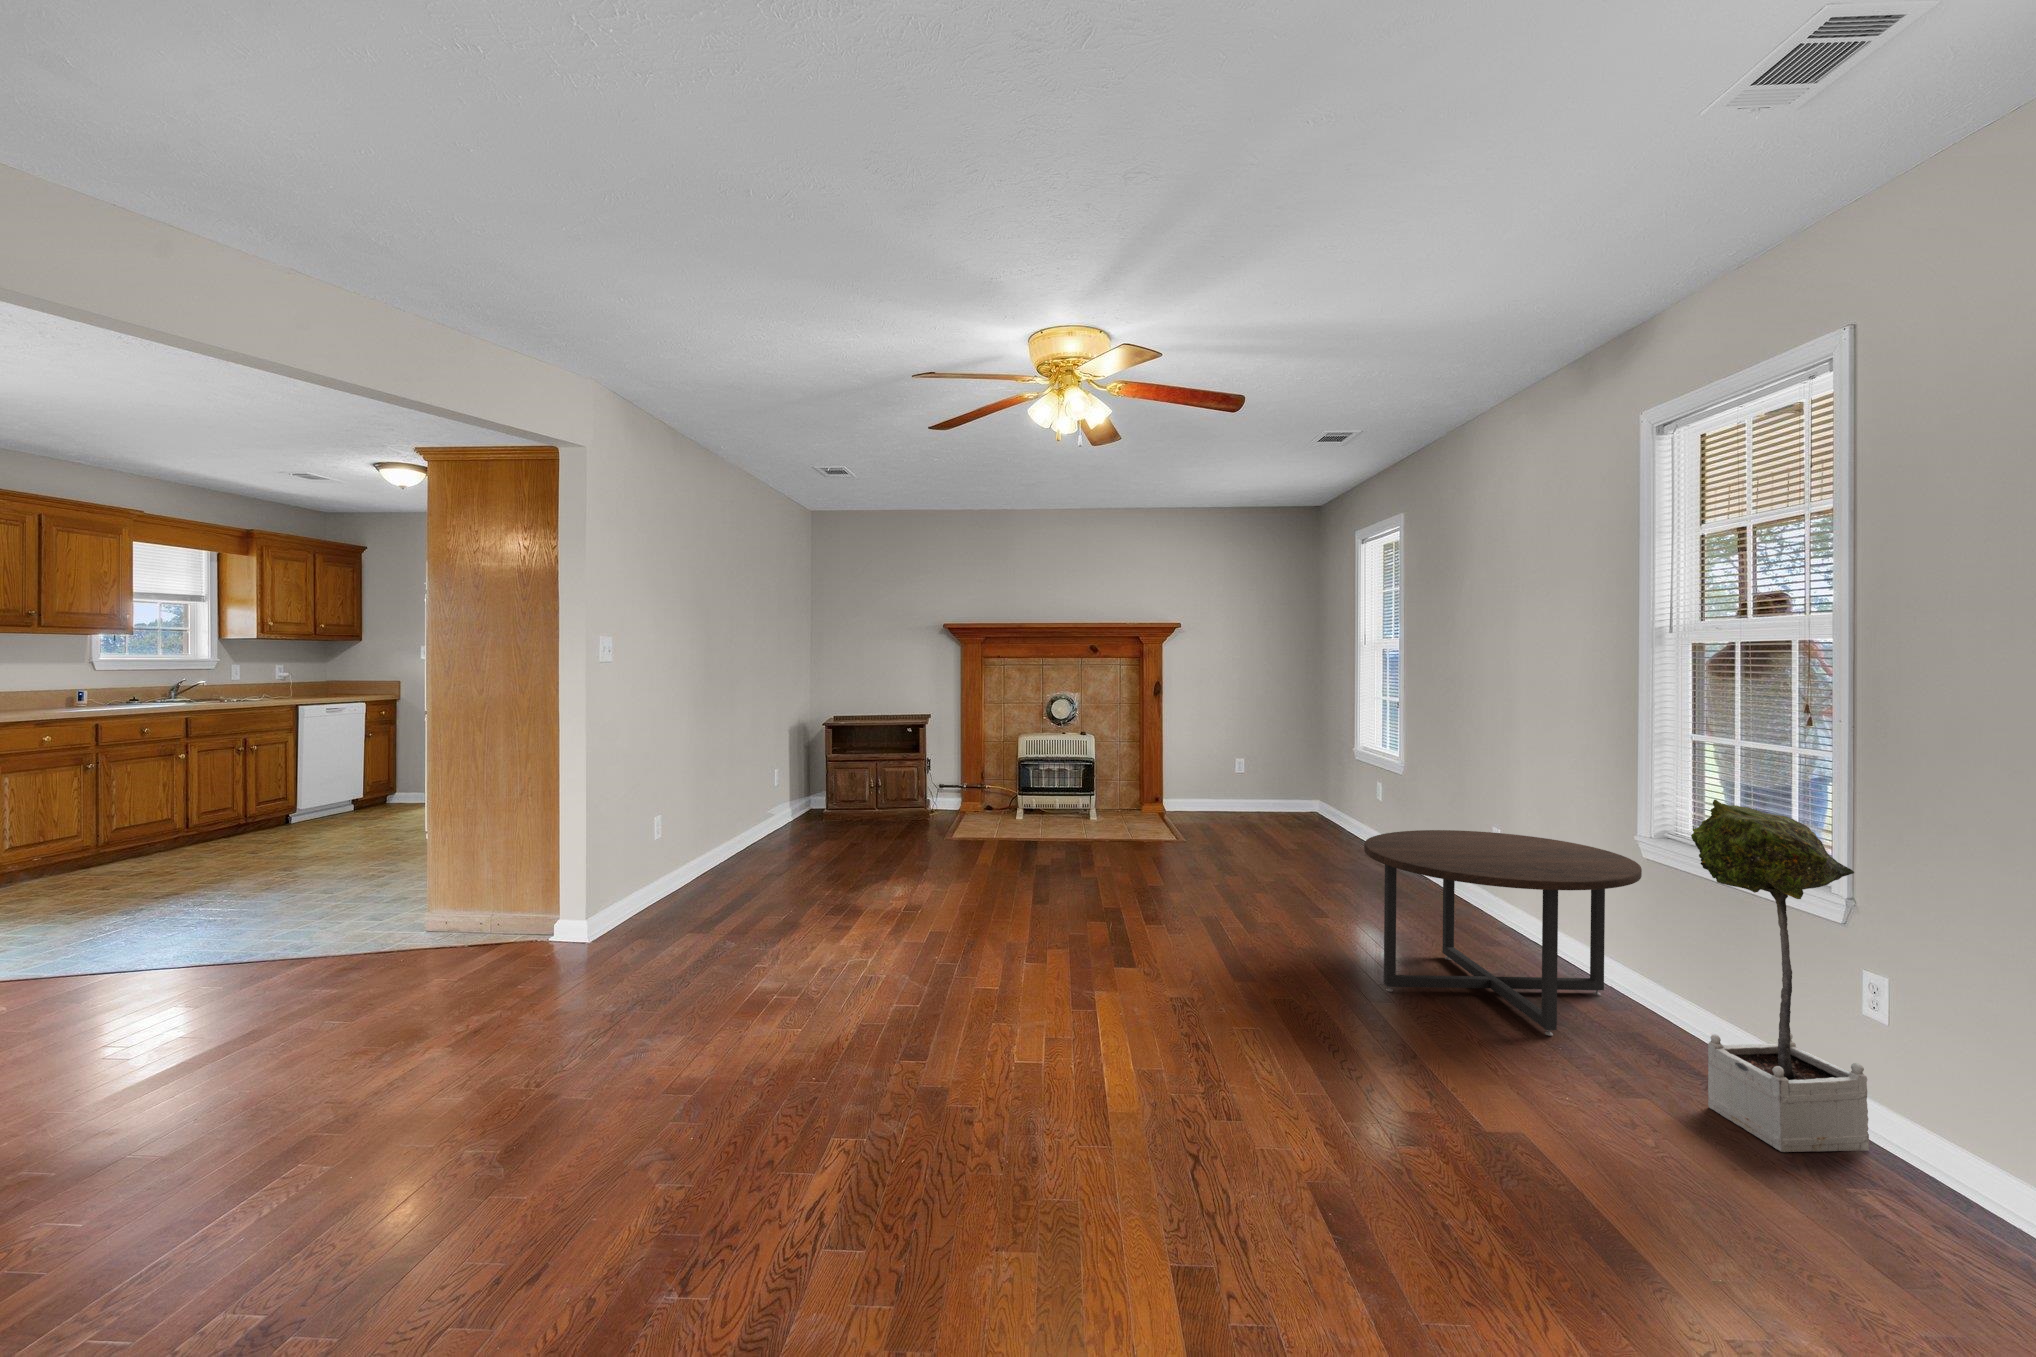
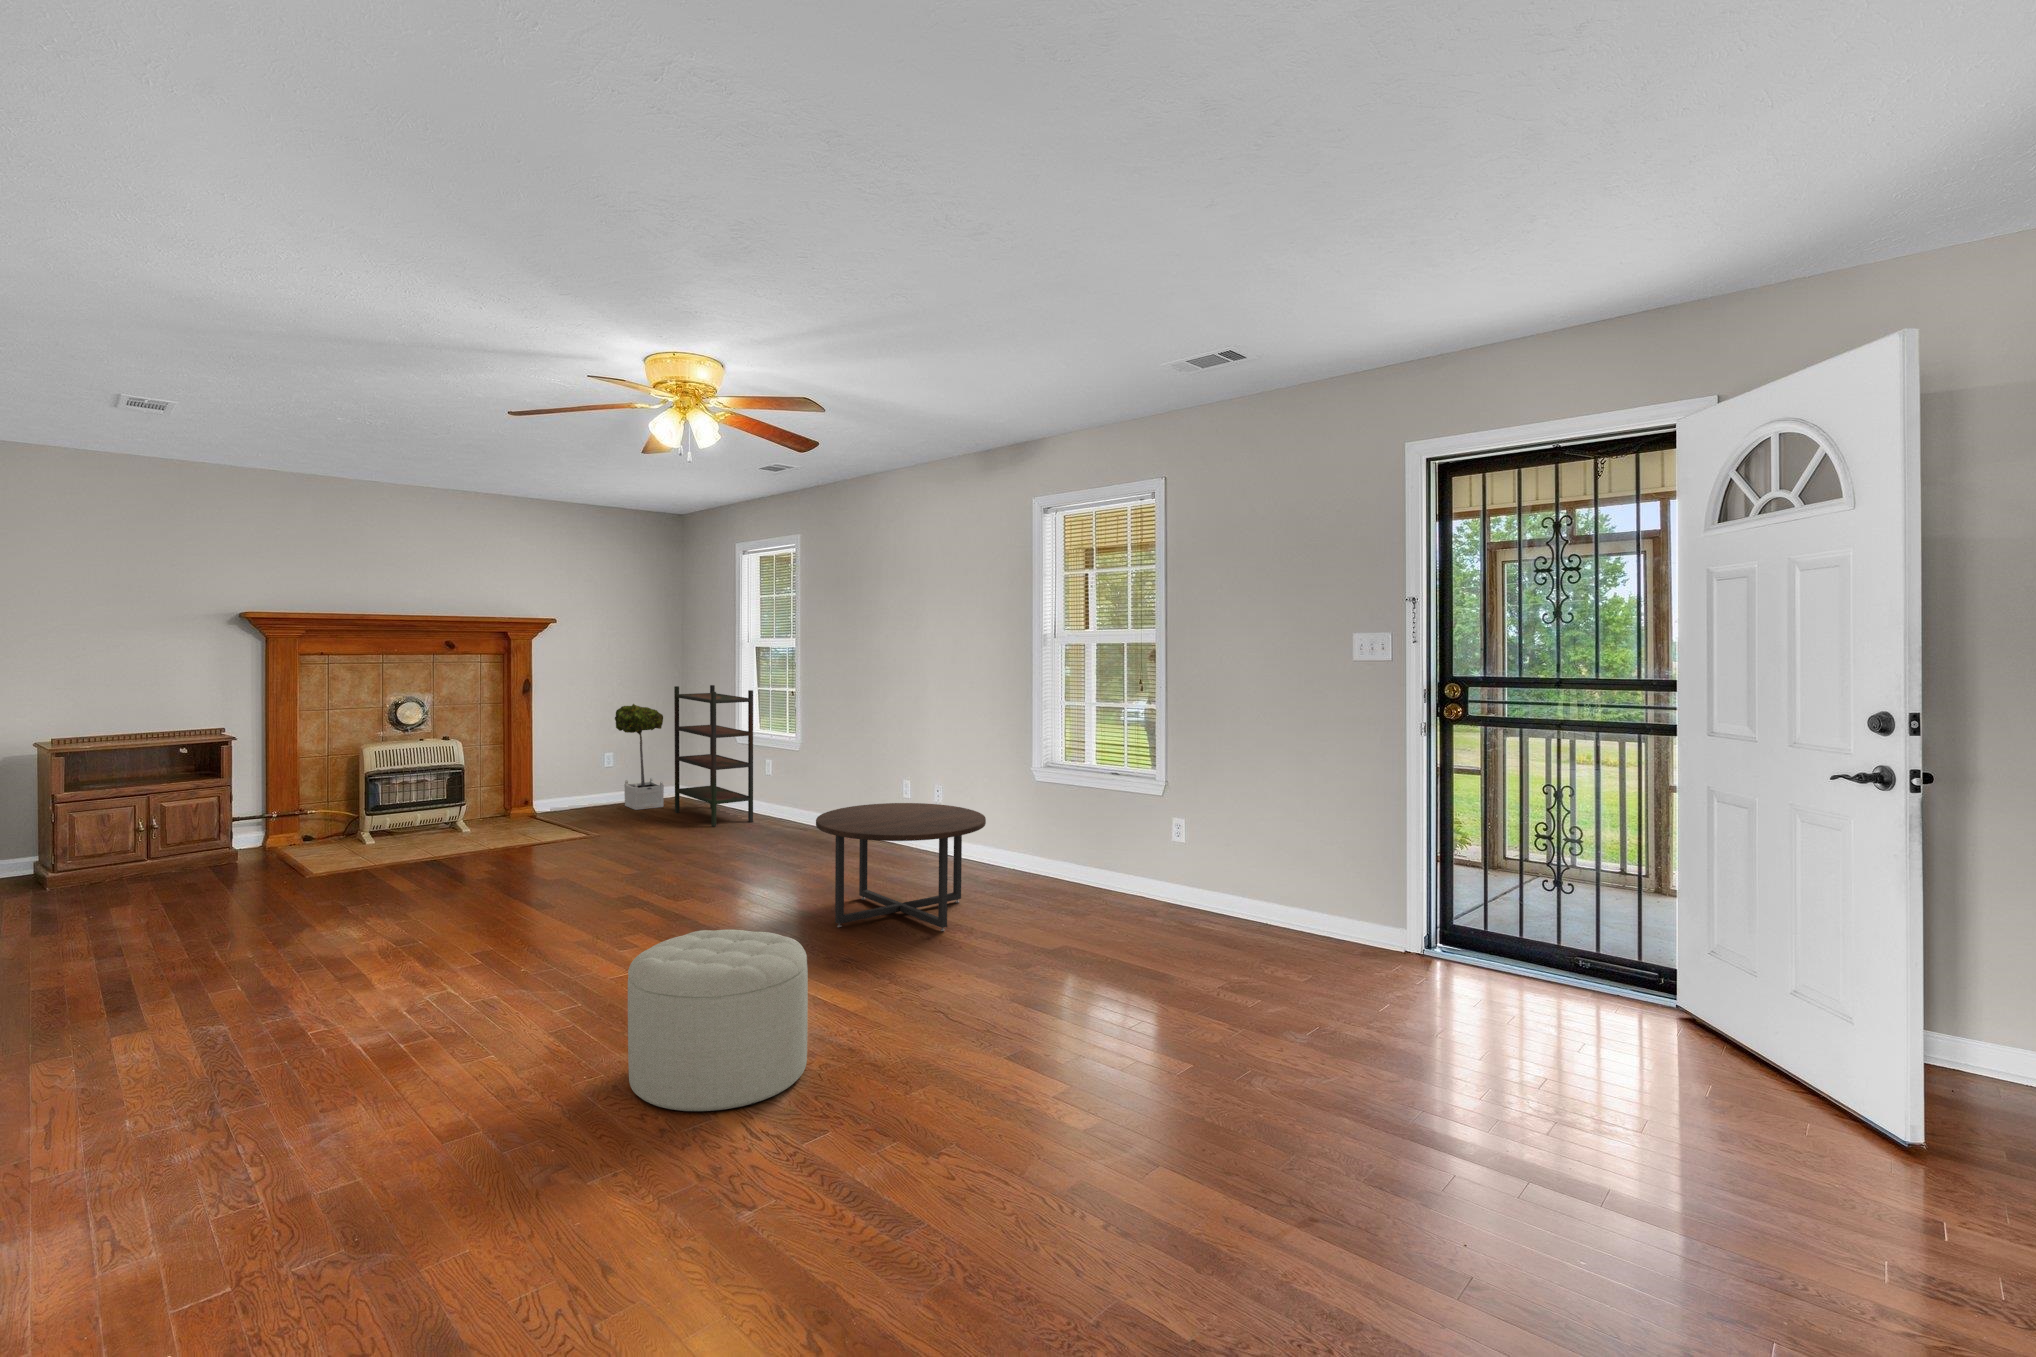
bookshelf: none [1291,691,1368,844] -> present [674,685,753,827]
potted tree: present [1691,800,1869,1152] -> present [615,704,664,810]
ottoman: none [949,955,1200,1247] -> present [628,930,808,1111]

